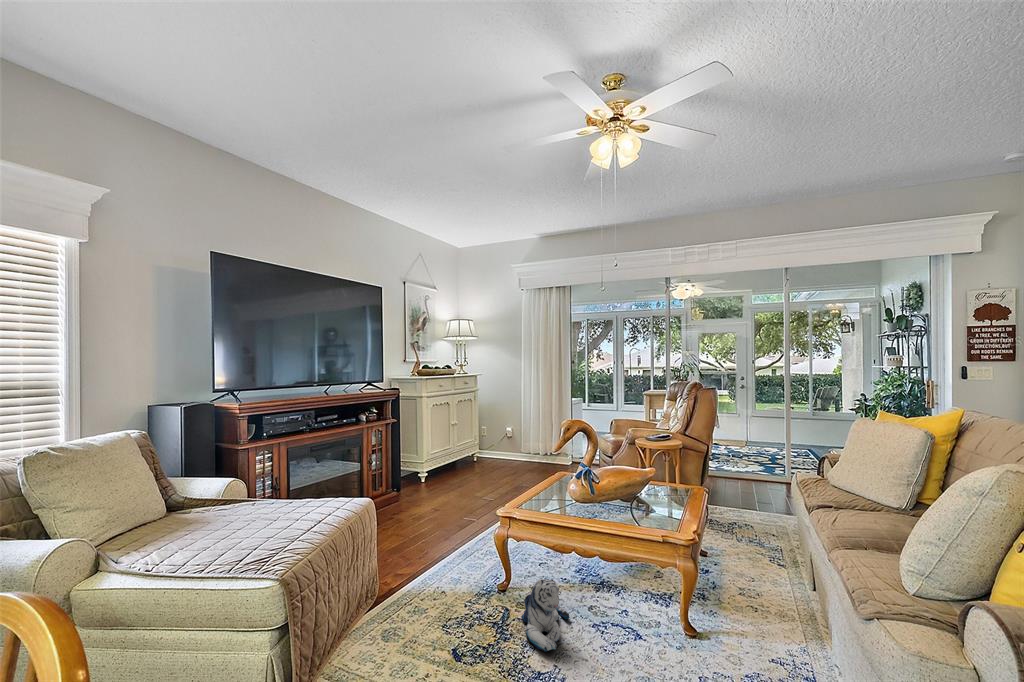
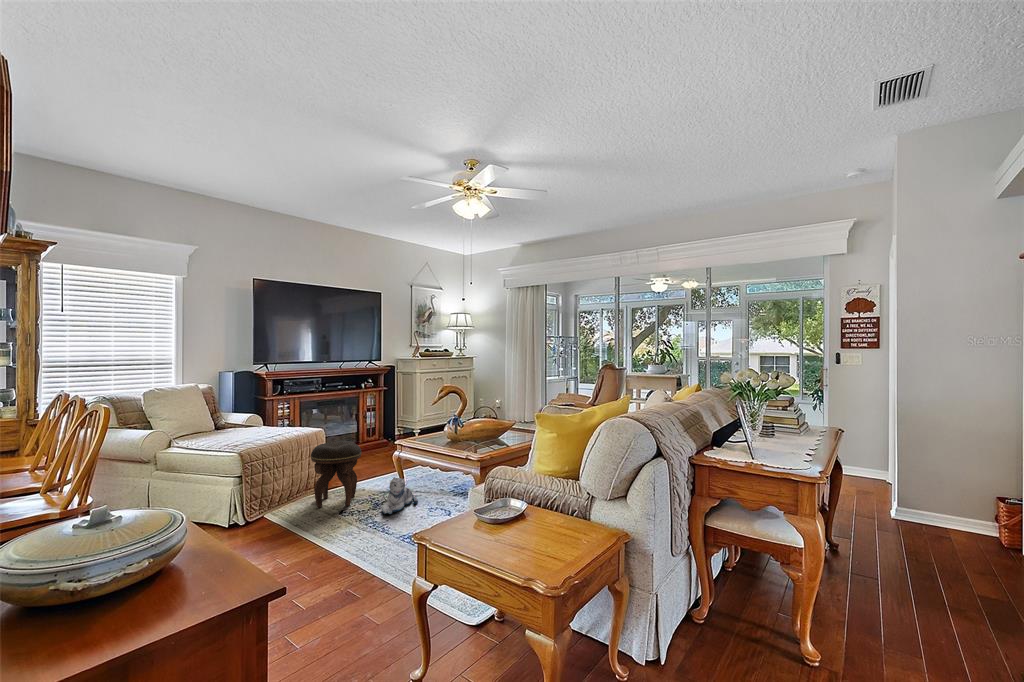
footstool: none [385,520,468,649] -> present [311,441,361,508]

